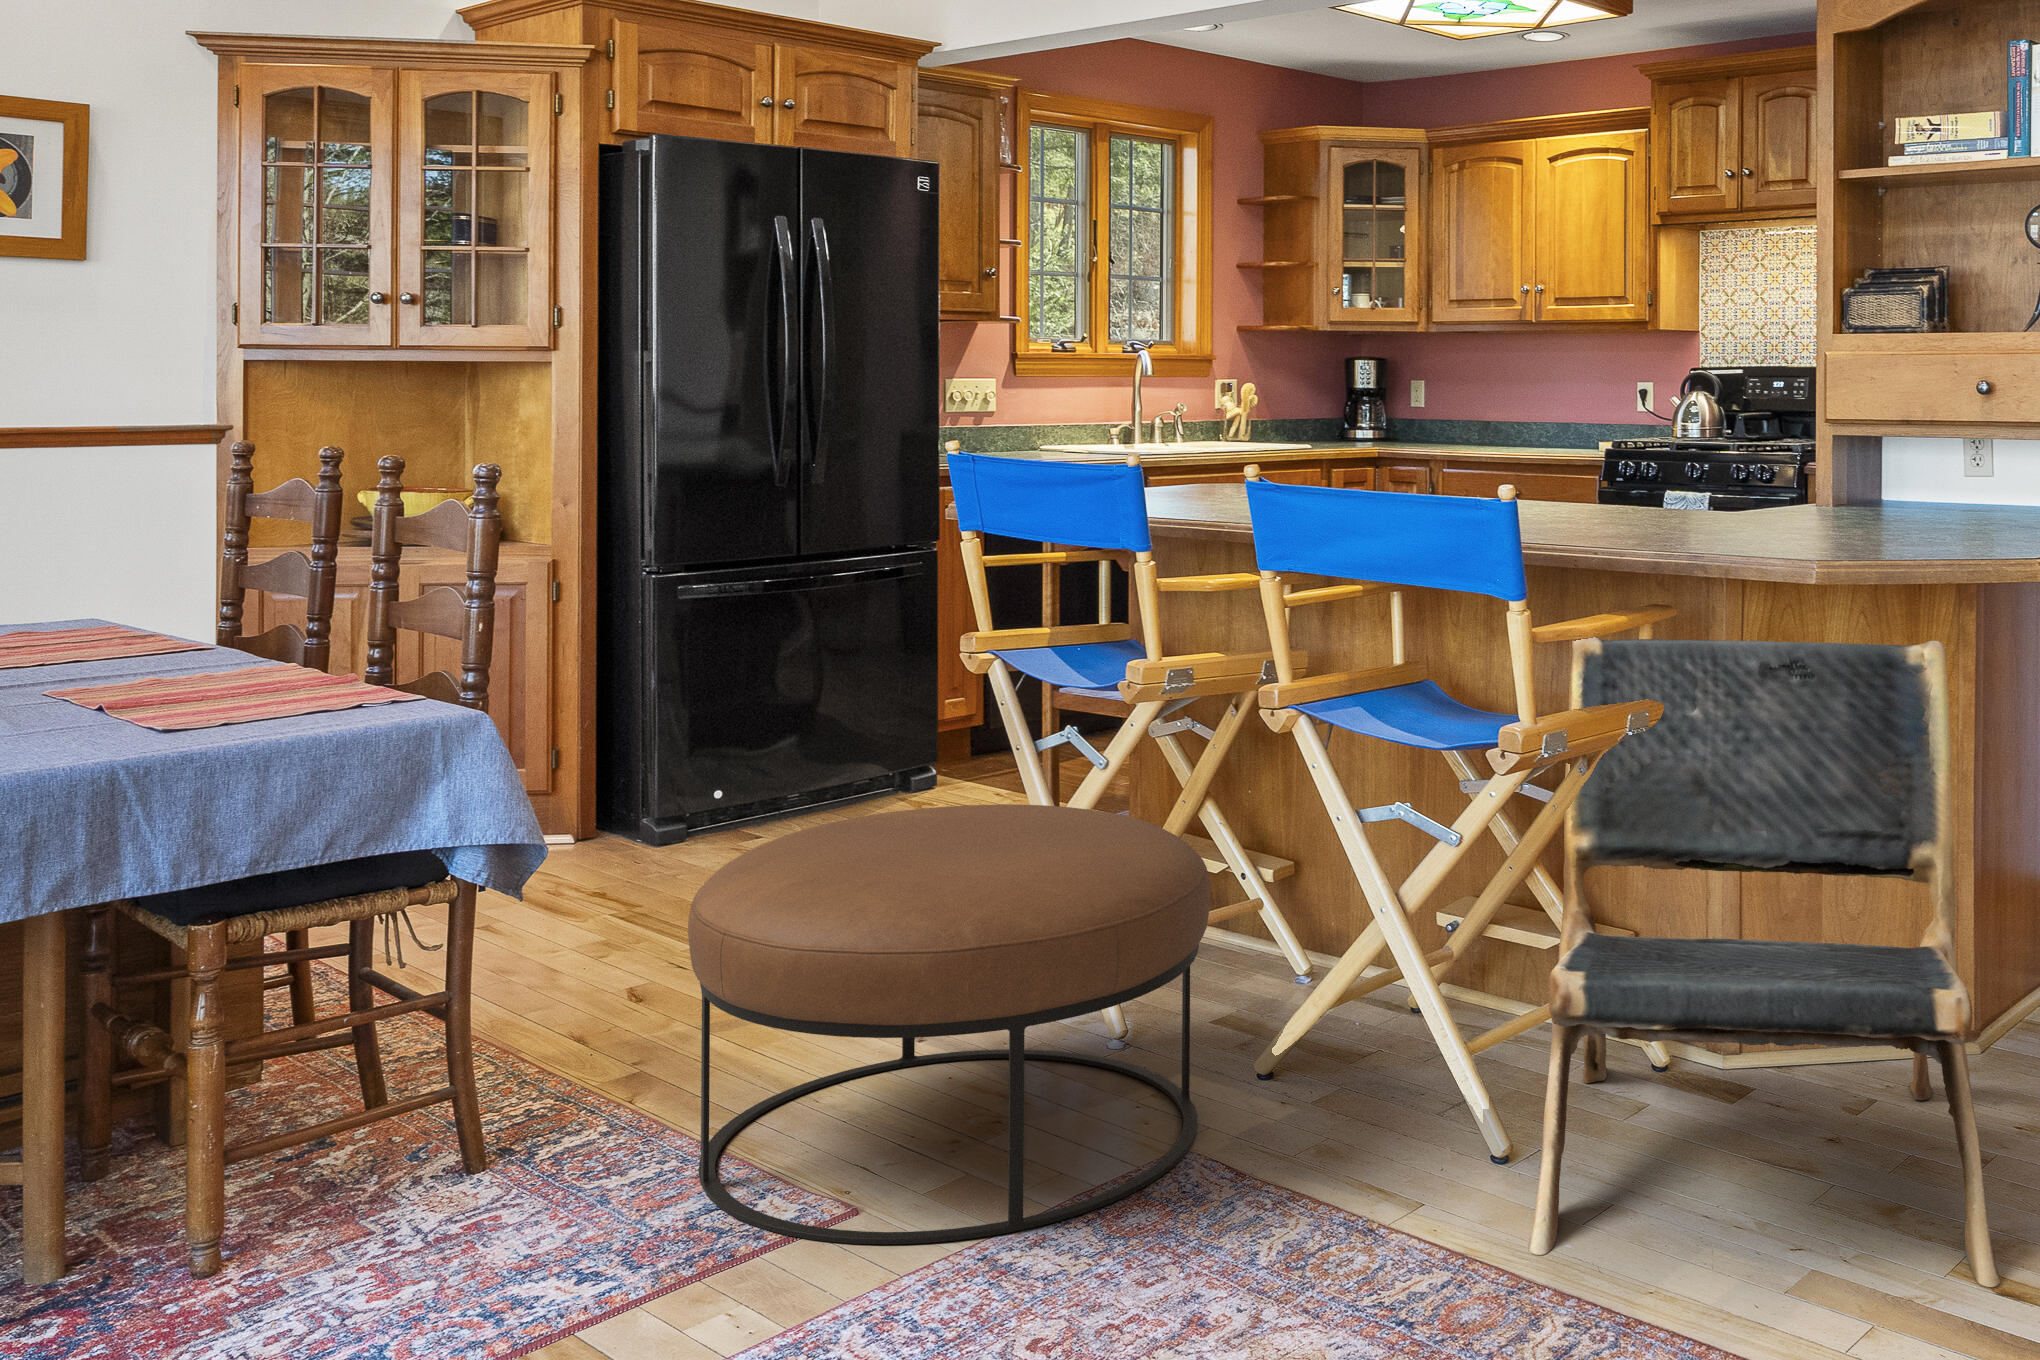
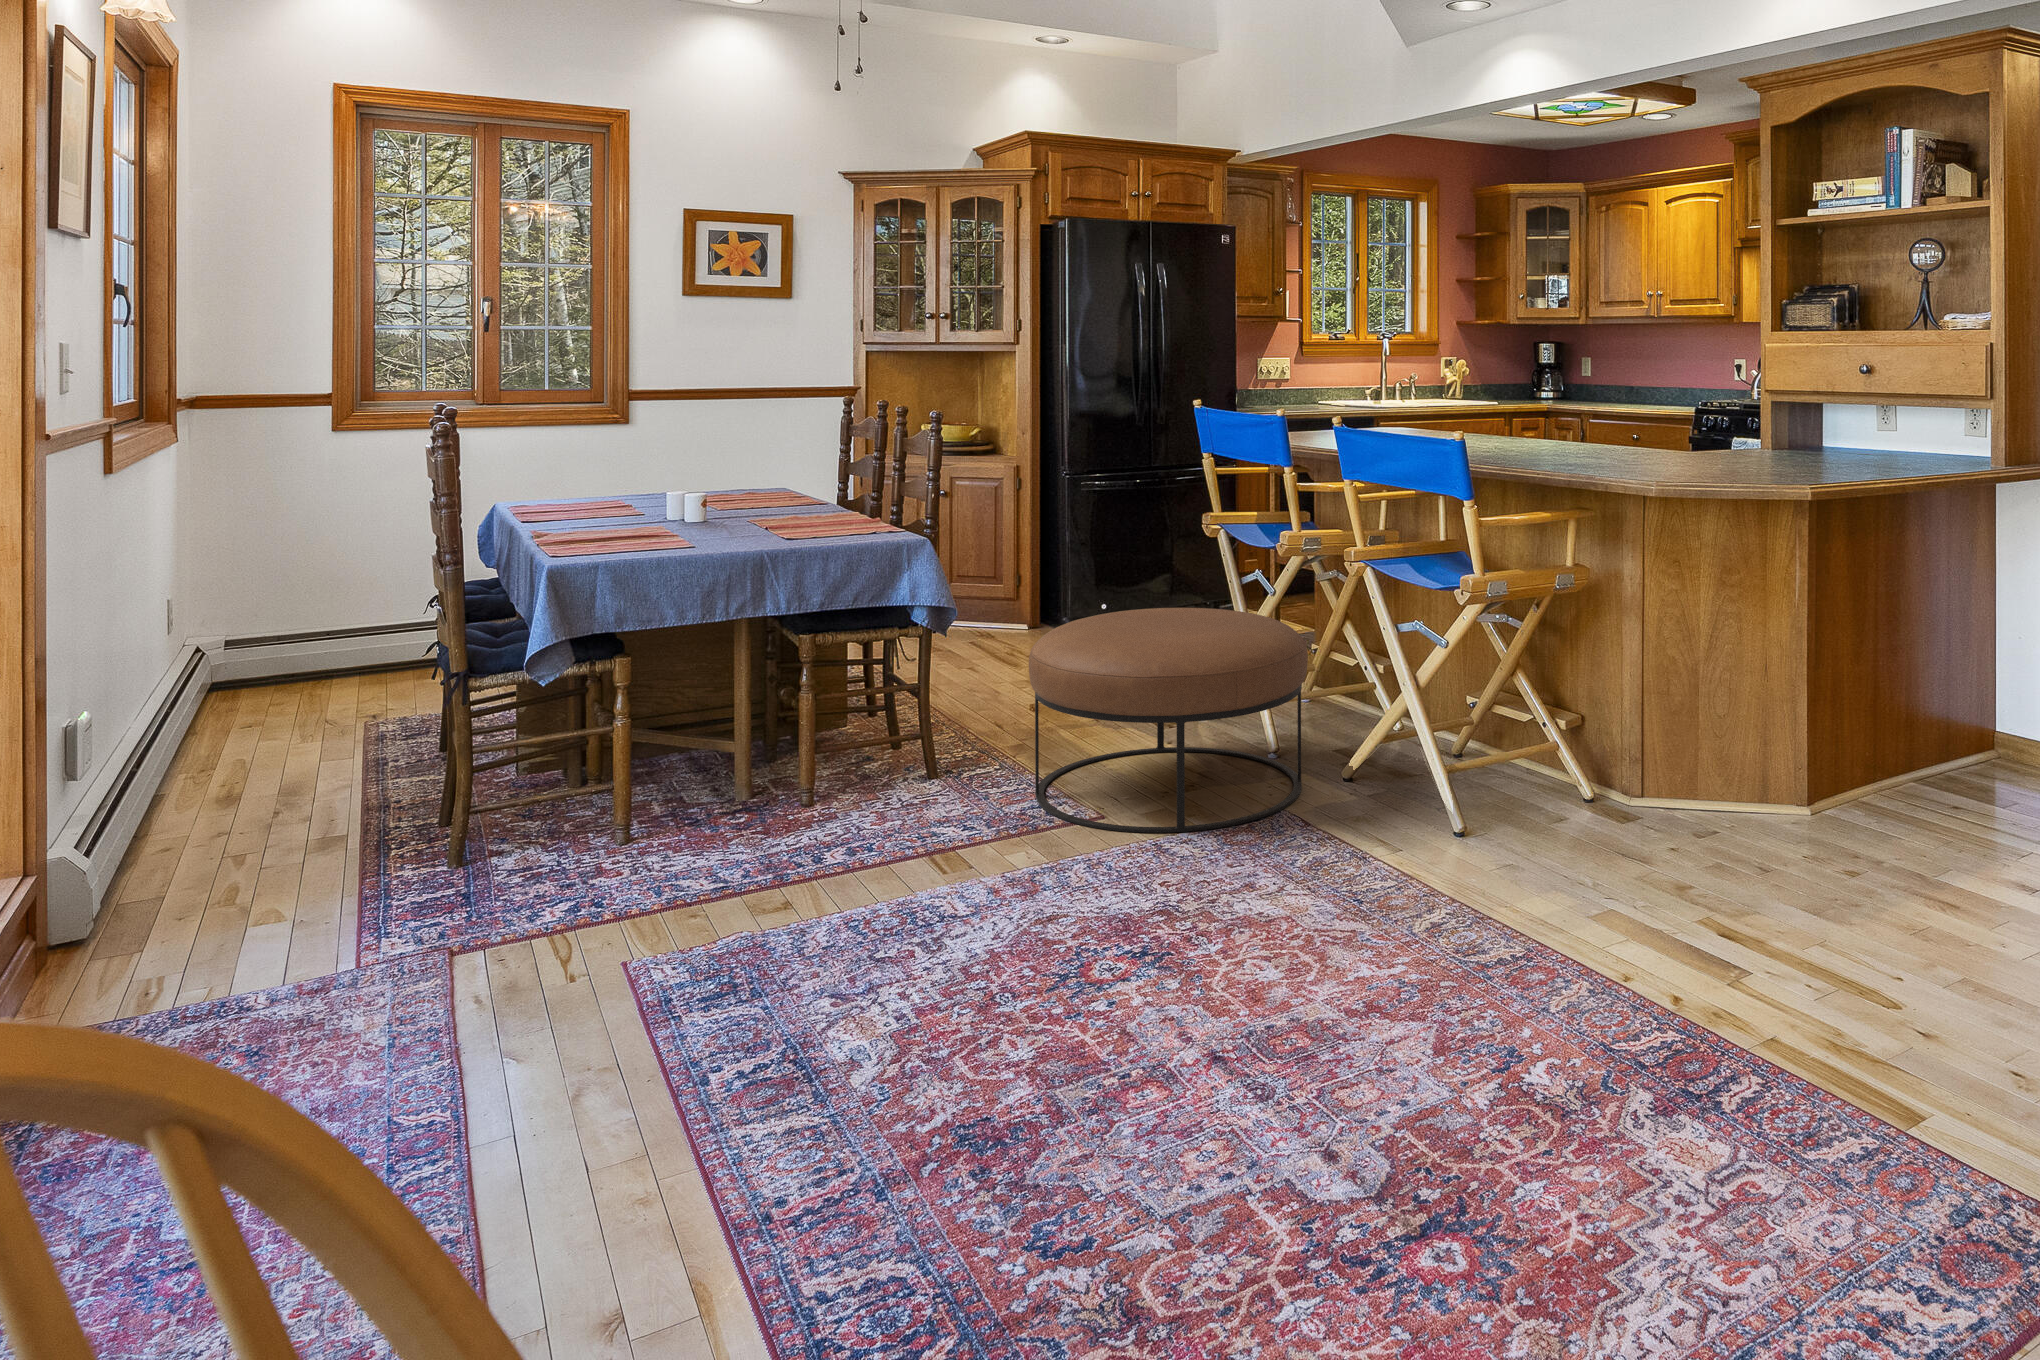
lounge chair: present [1529,637,2000,1287] -> none [1450,522,1764,919]

